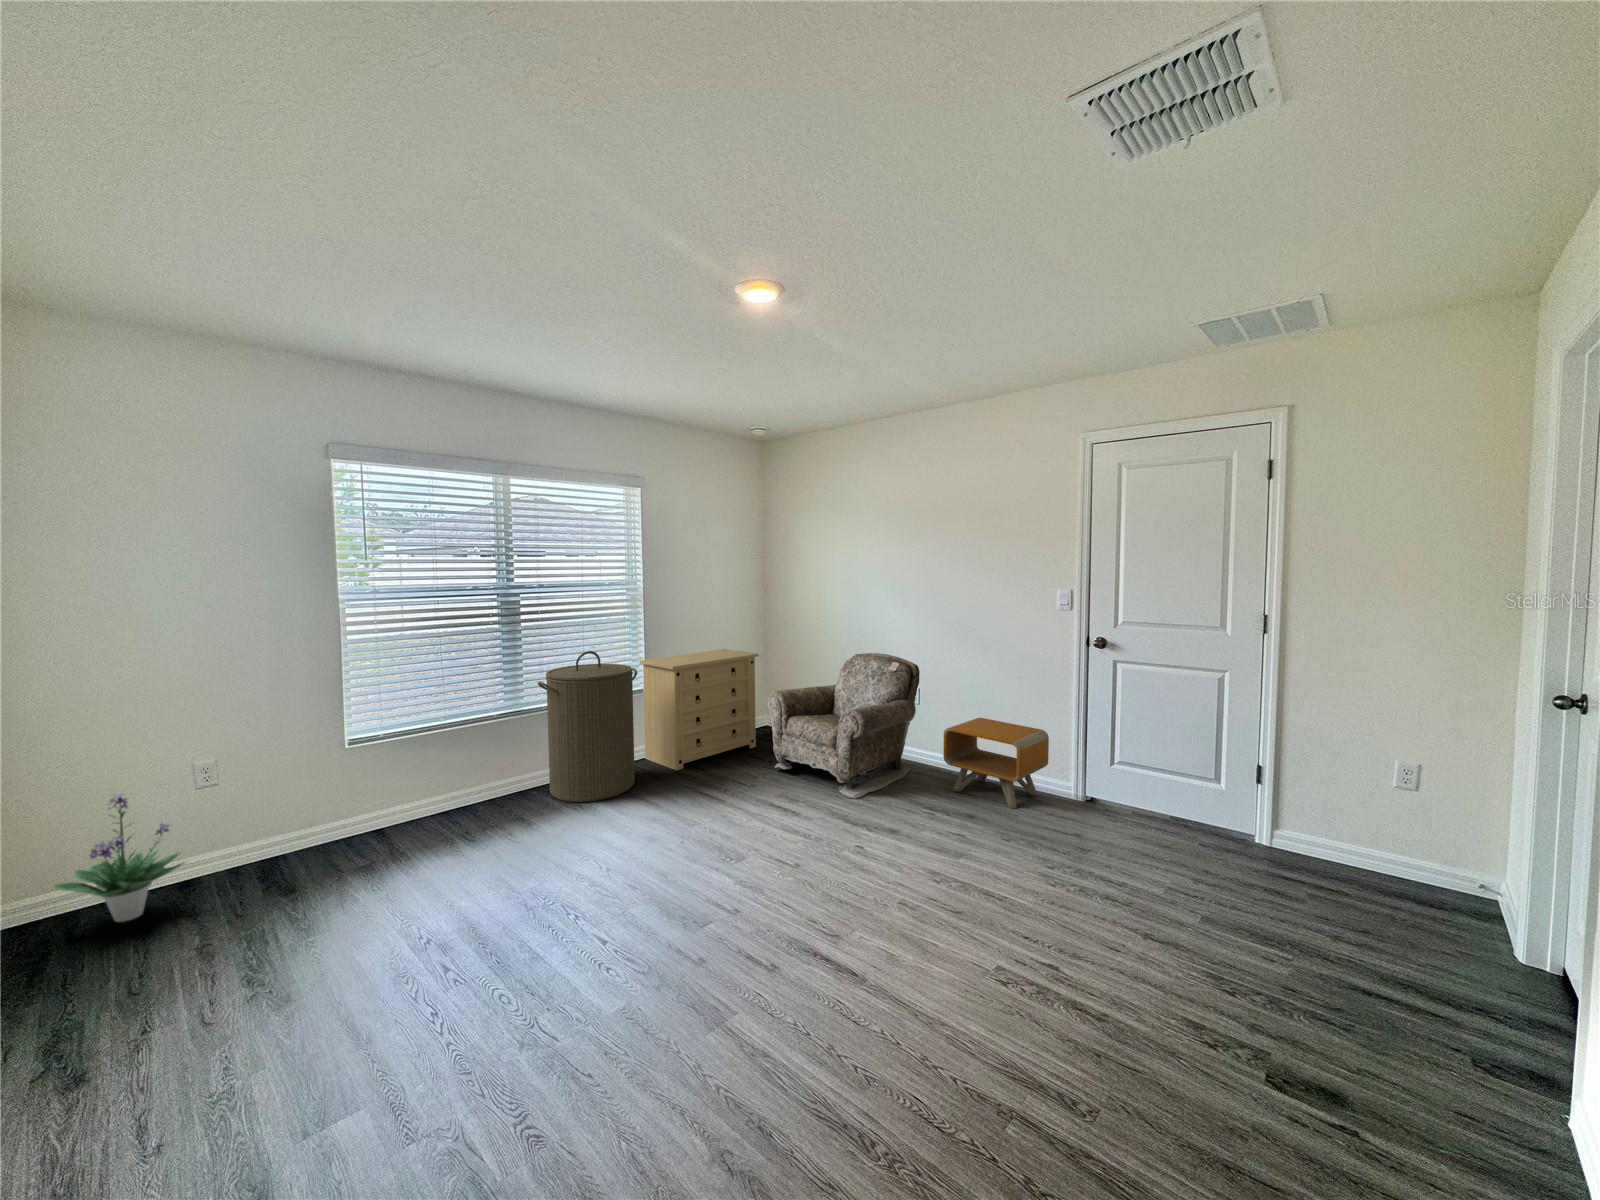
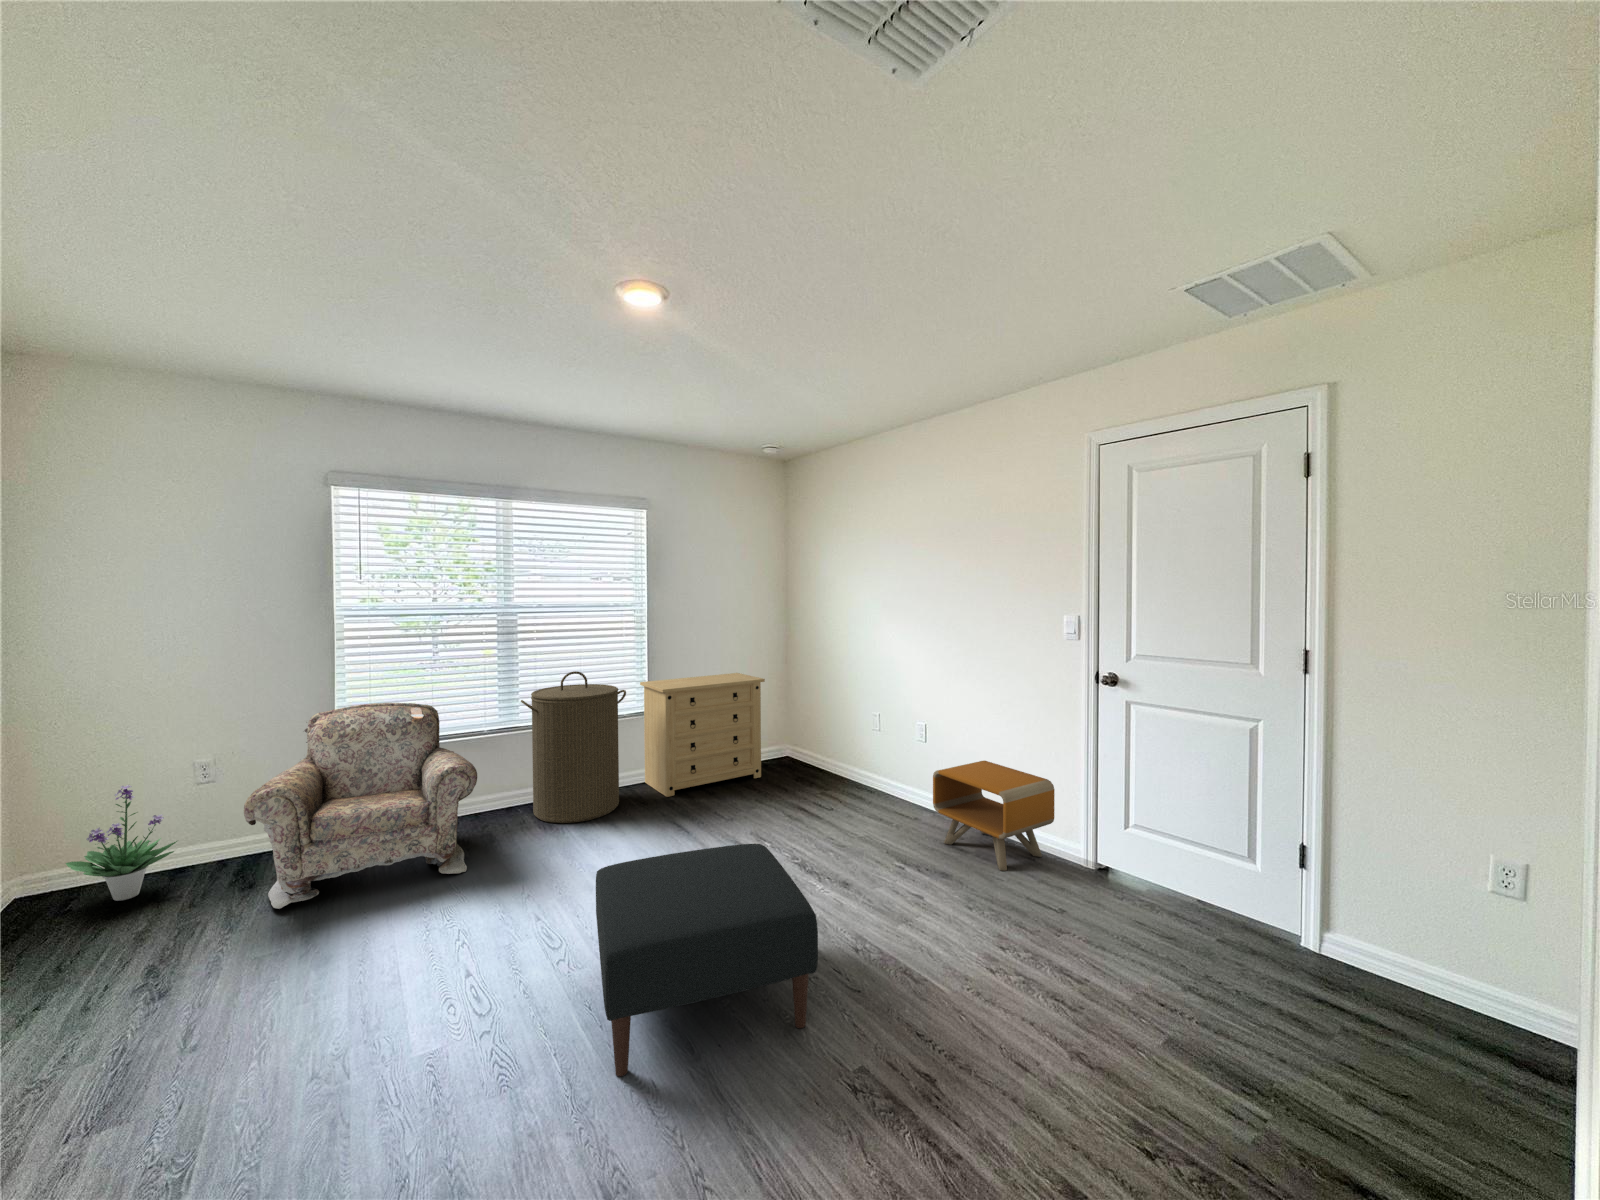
armchair: present [767,653,920,799] -> present [244,703,477,909]
ottoman: none [717,798,946,1004] -> present [596,844,818,1076]

